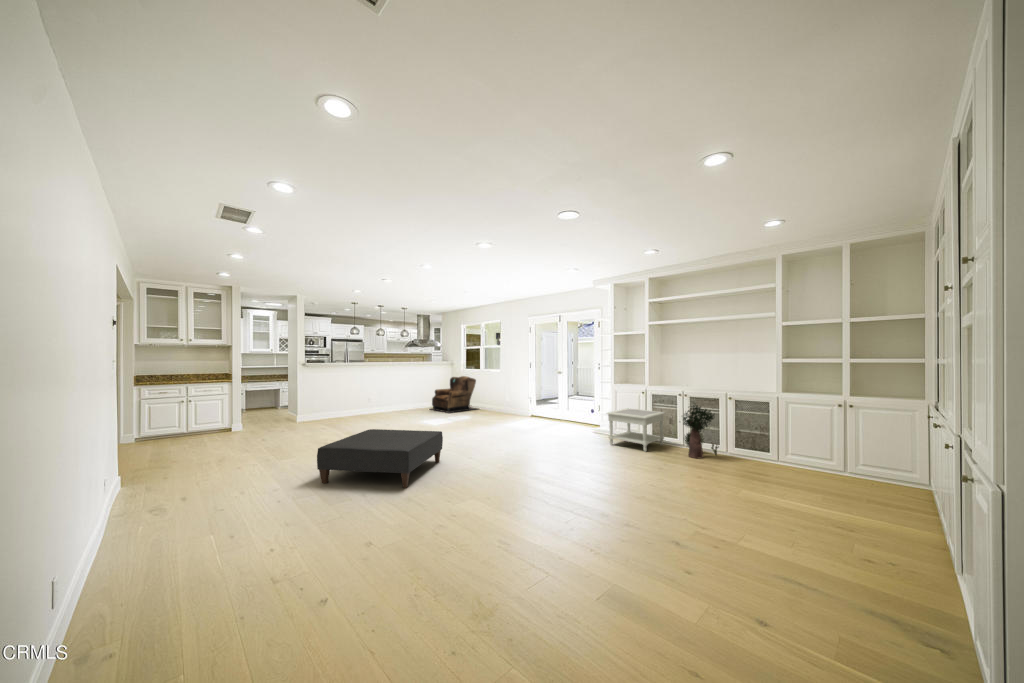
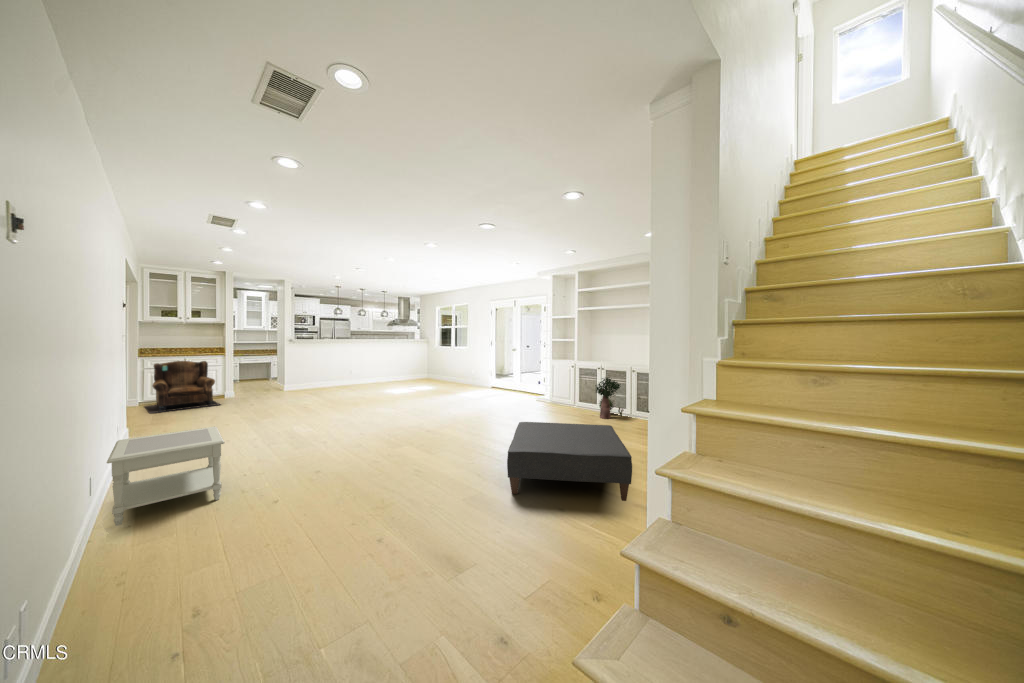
armchair: present [432,376,477,413] -> present [144,361,220,413]
side table: present [607,408,665,452] -> present [107,427,225,526]
ottoman: present [317,429,443,488] -> present [507,422,632,501]

